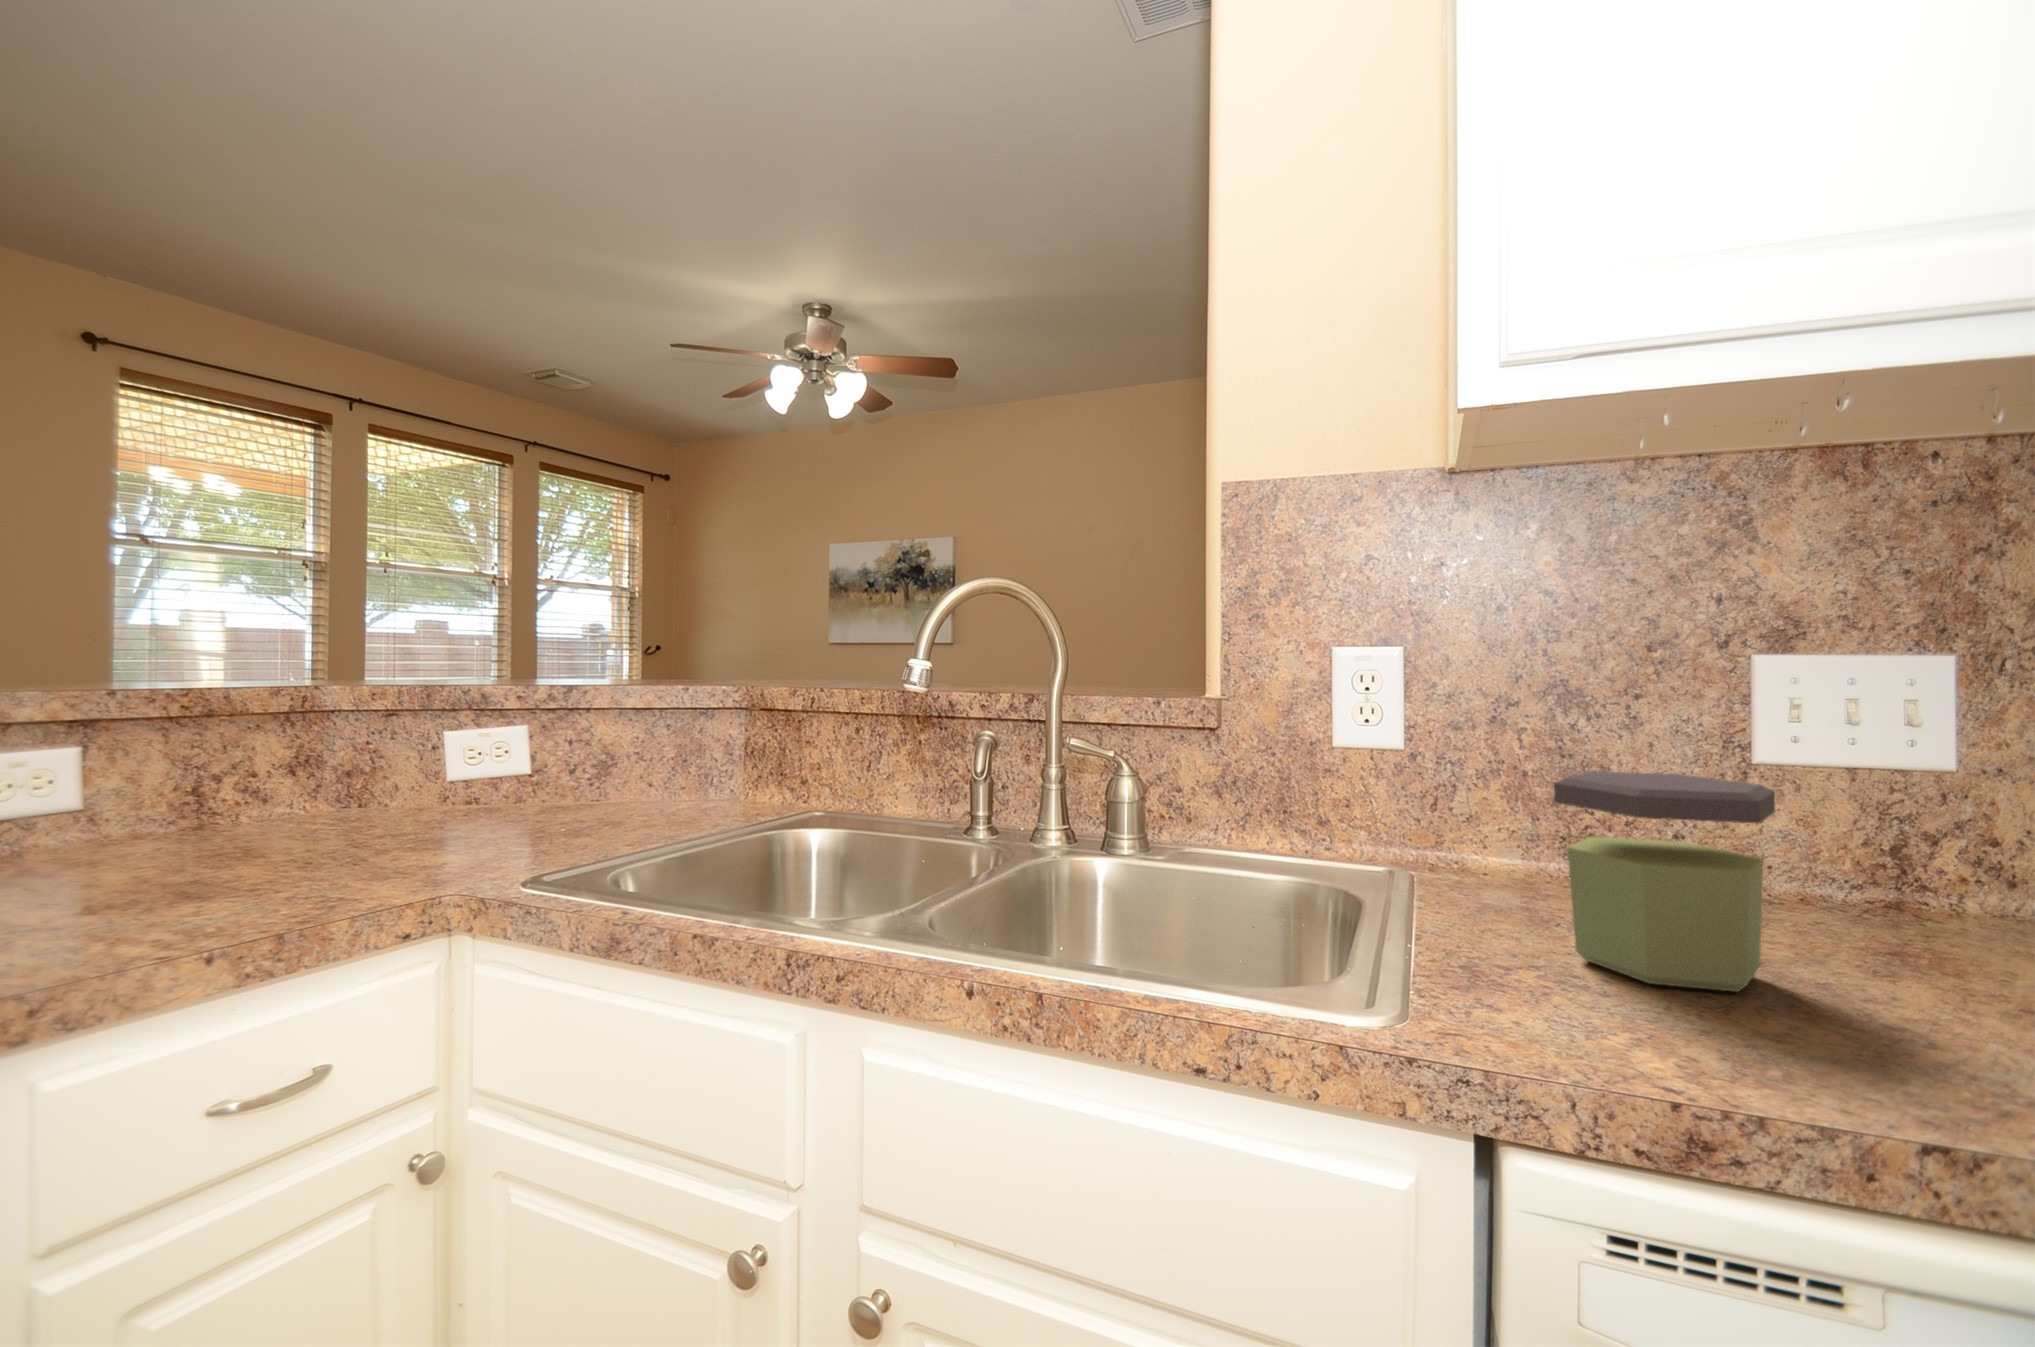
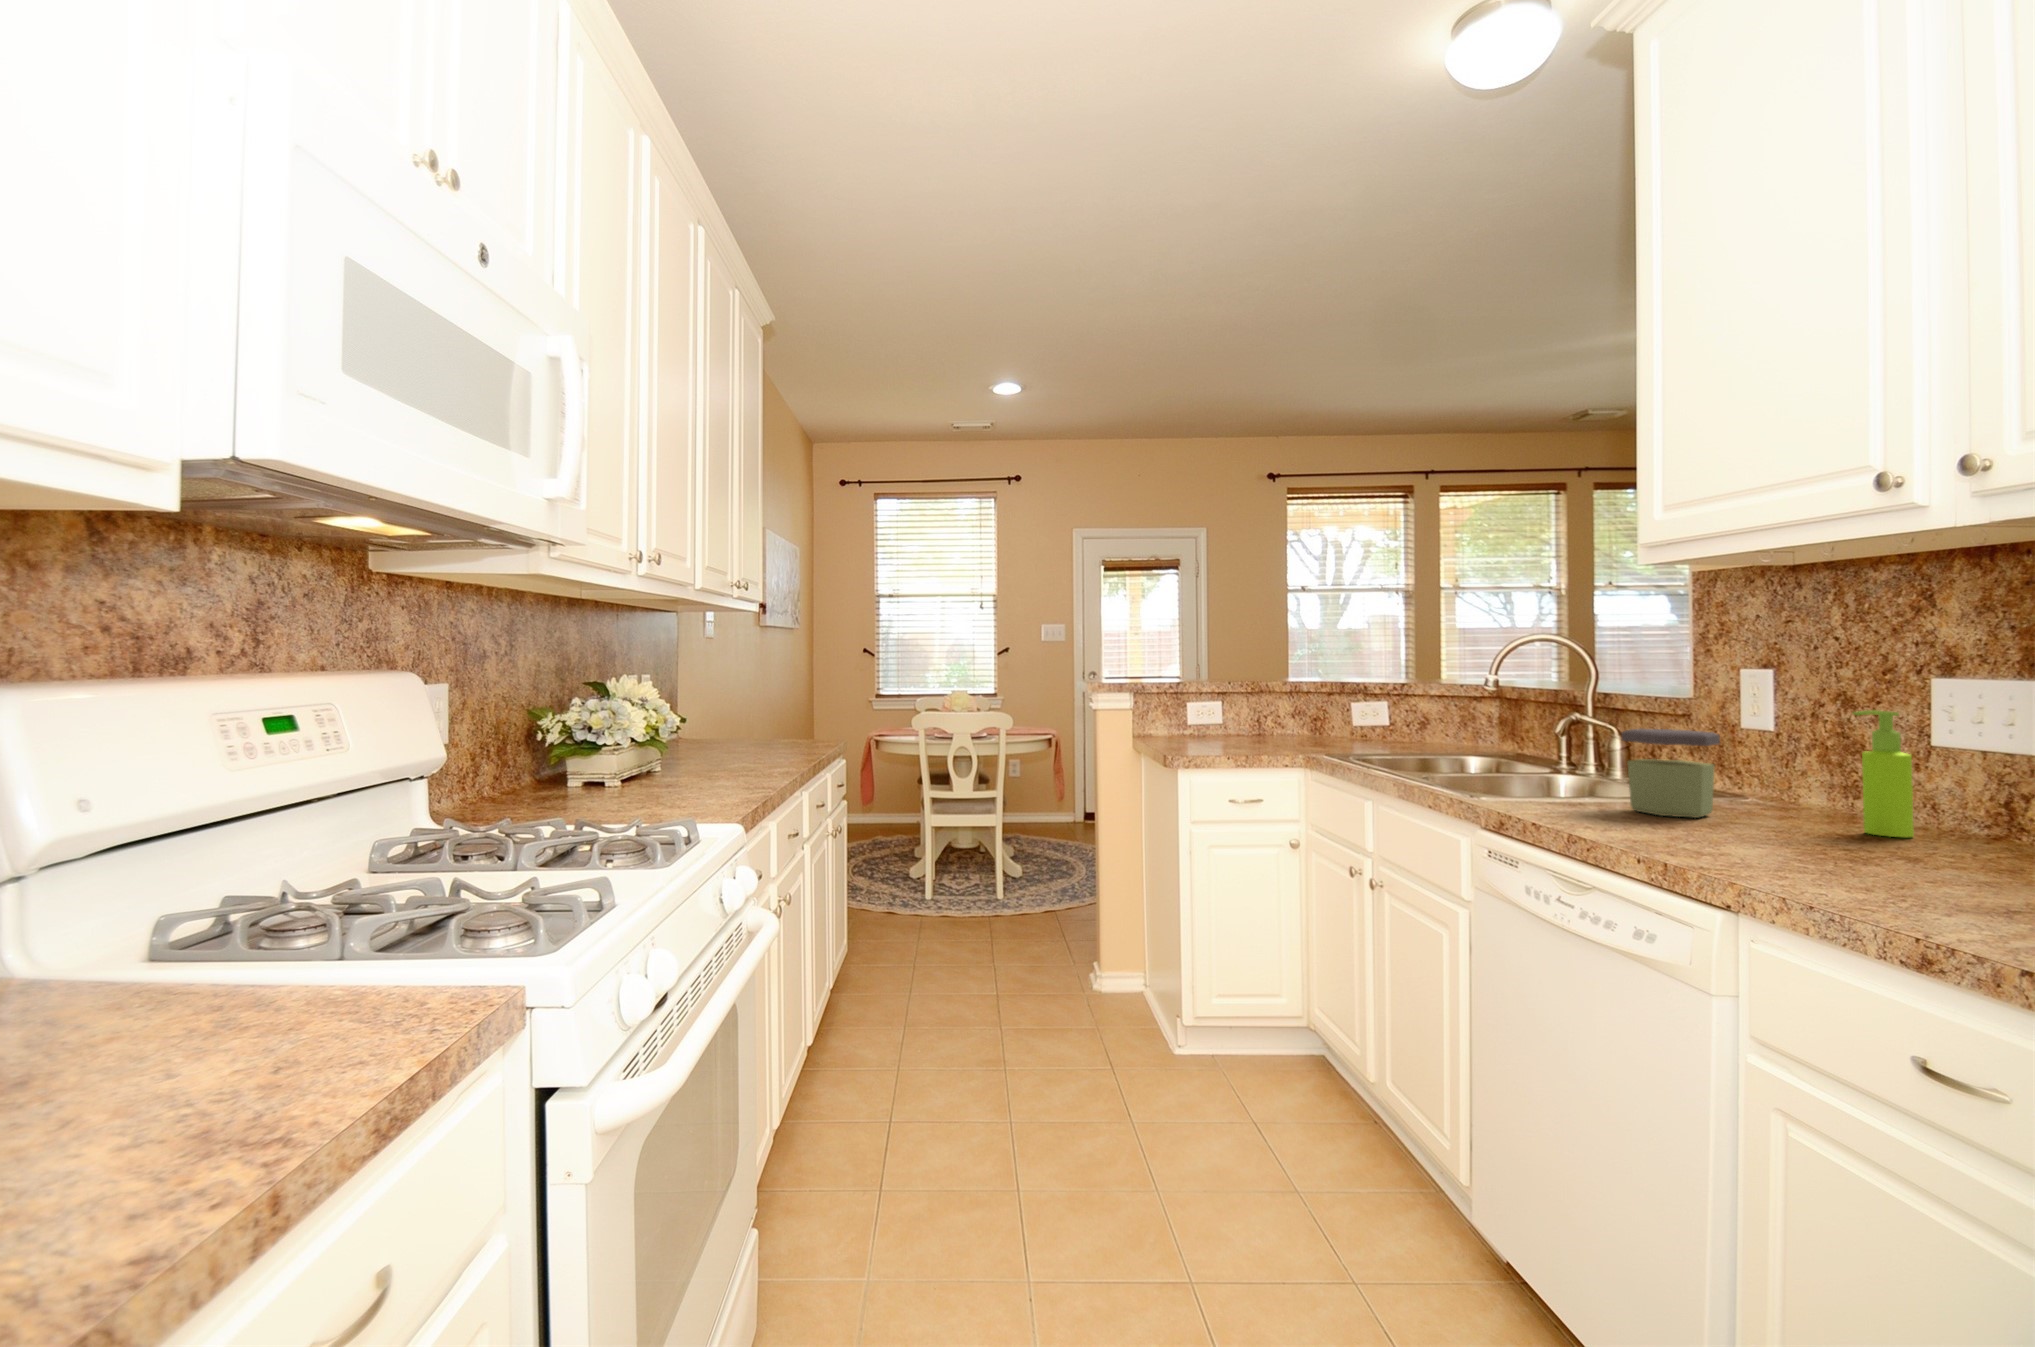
soap dispenser: none [1851,713,1949,945] -> present [1854,710,1914,837]

